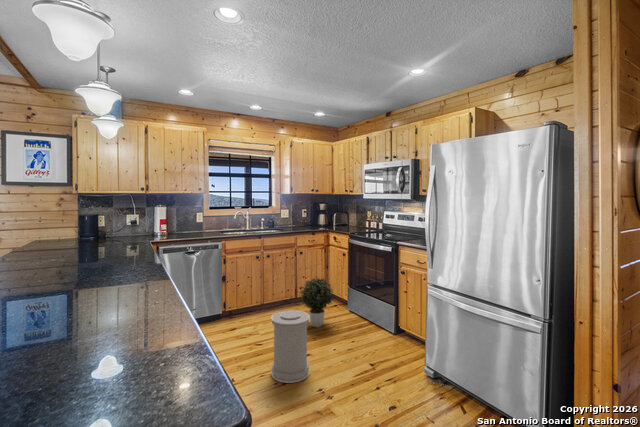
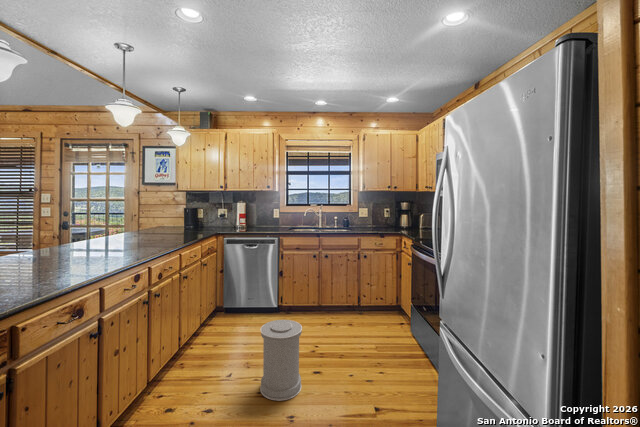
potted plant: present [301,278,333,327] -> none [339,287,376,344]

